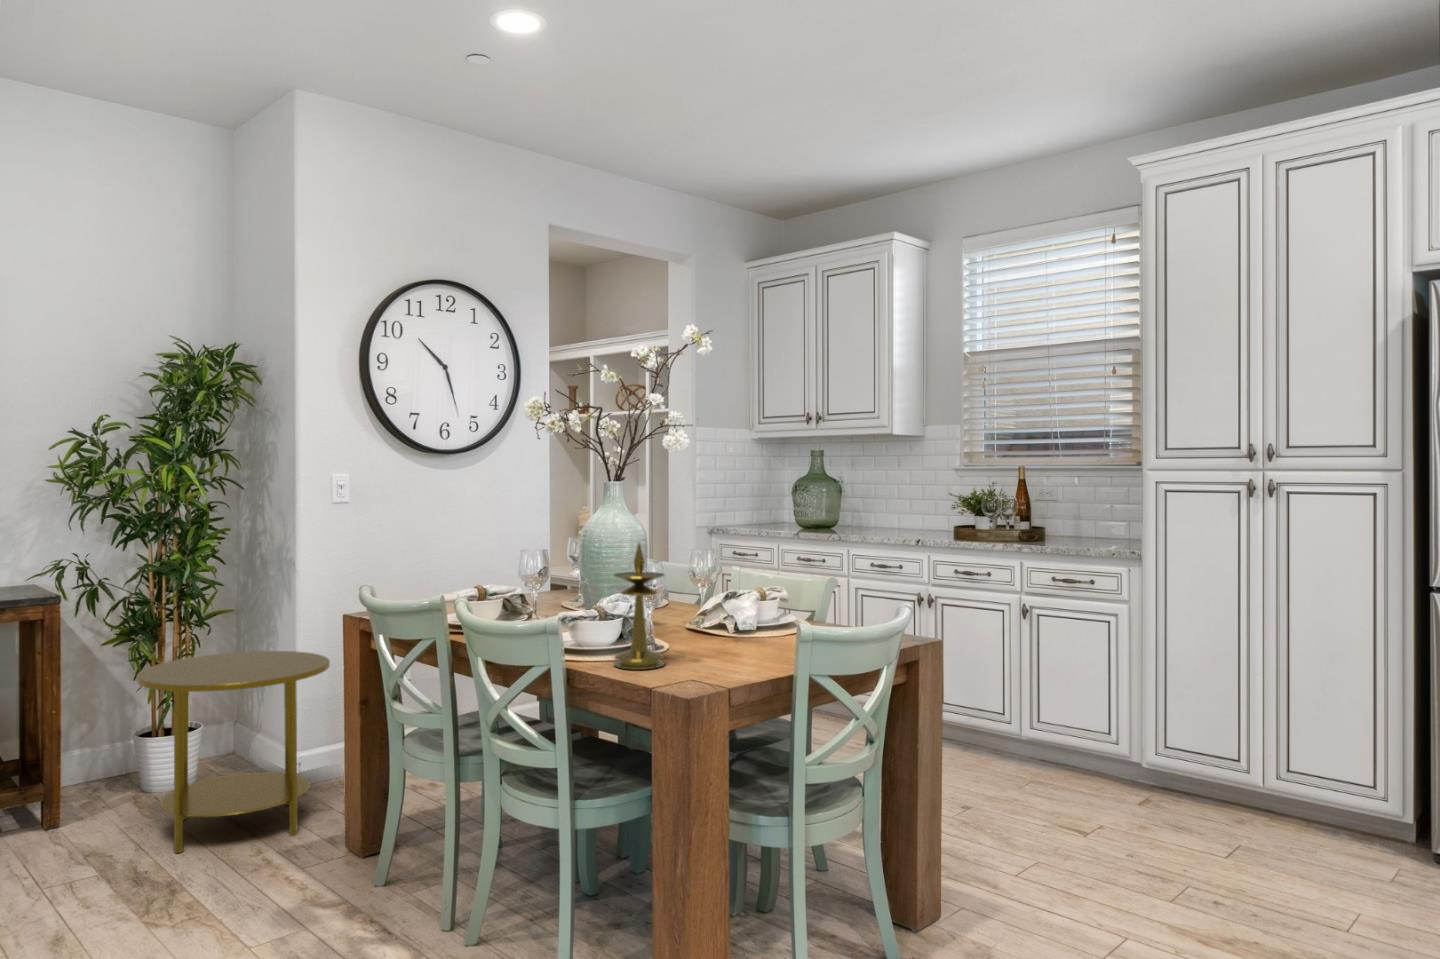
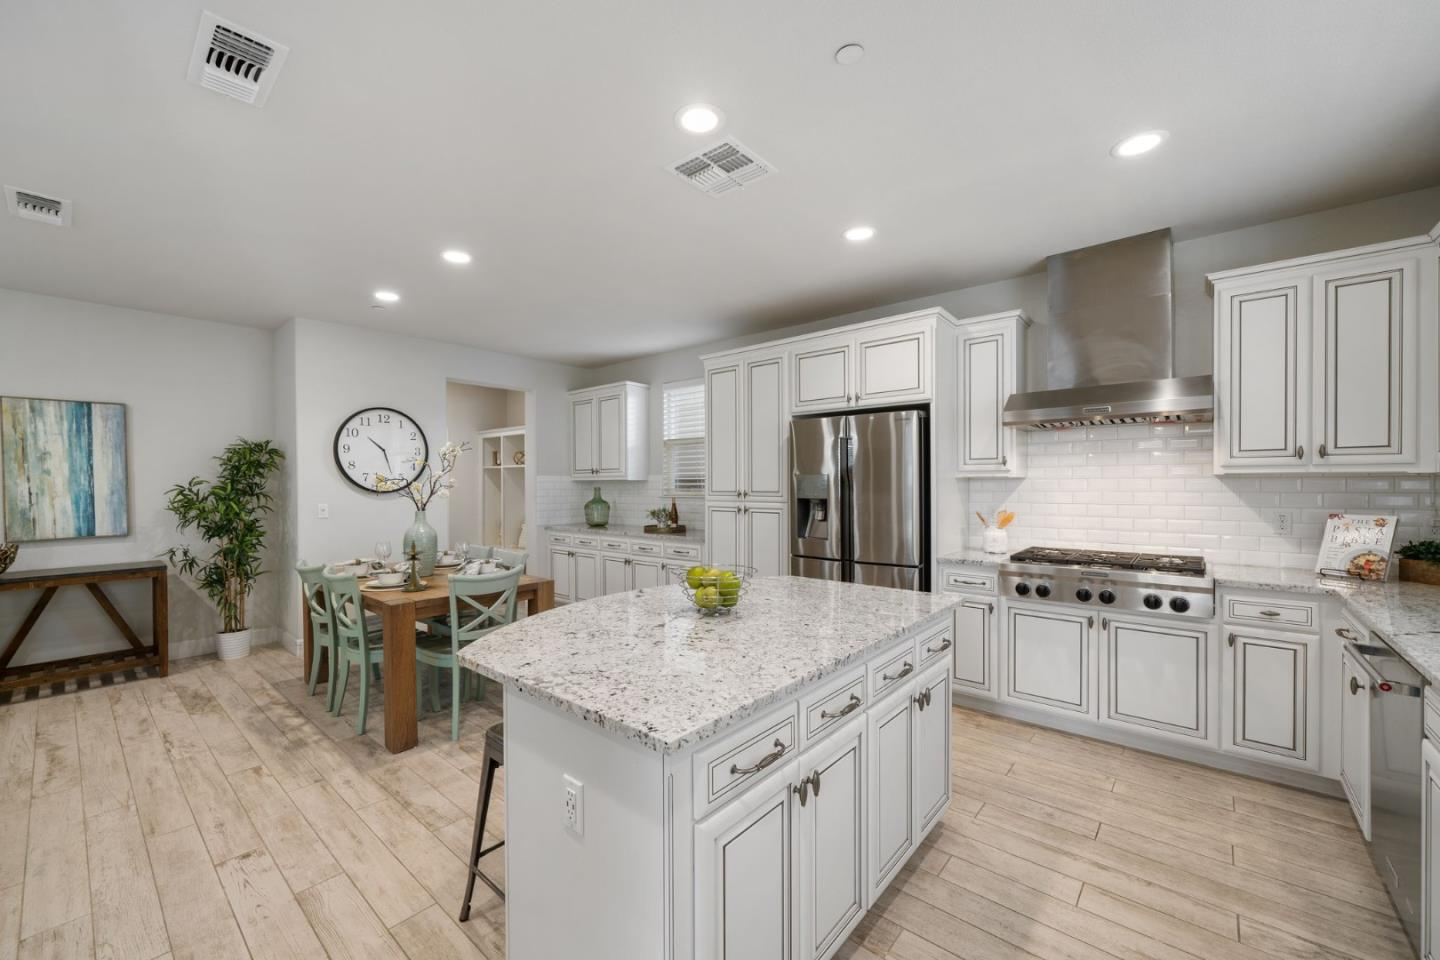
side table: present [136,651,330,853] -> none [205,590,309,685]

